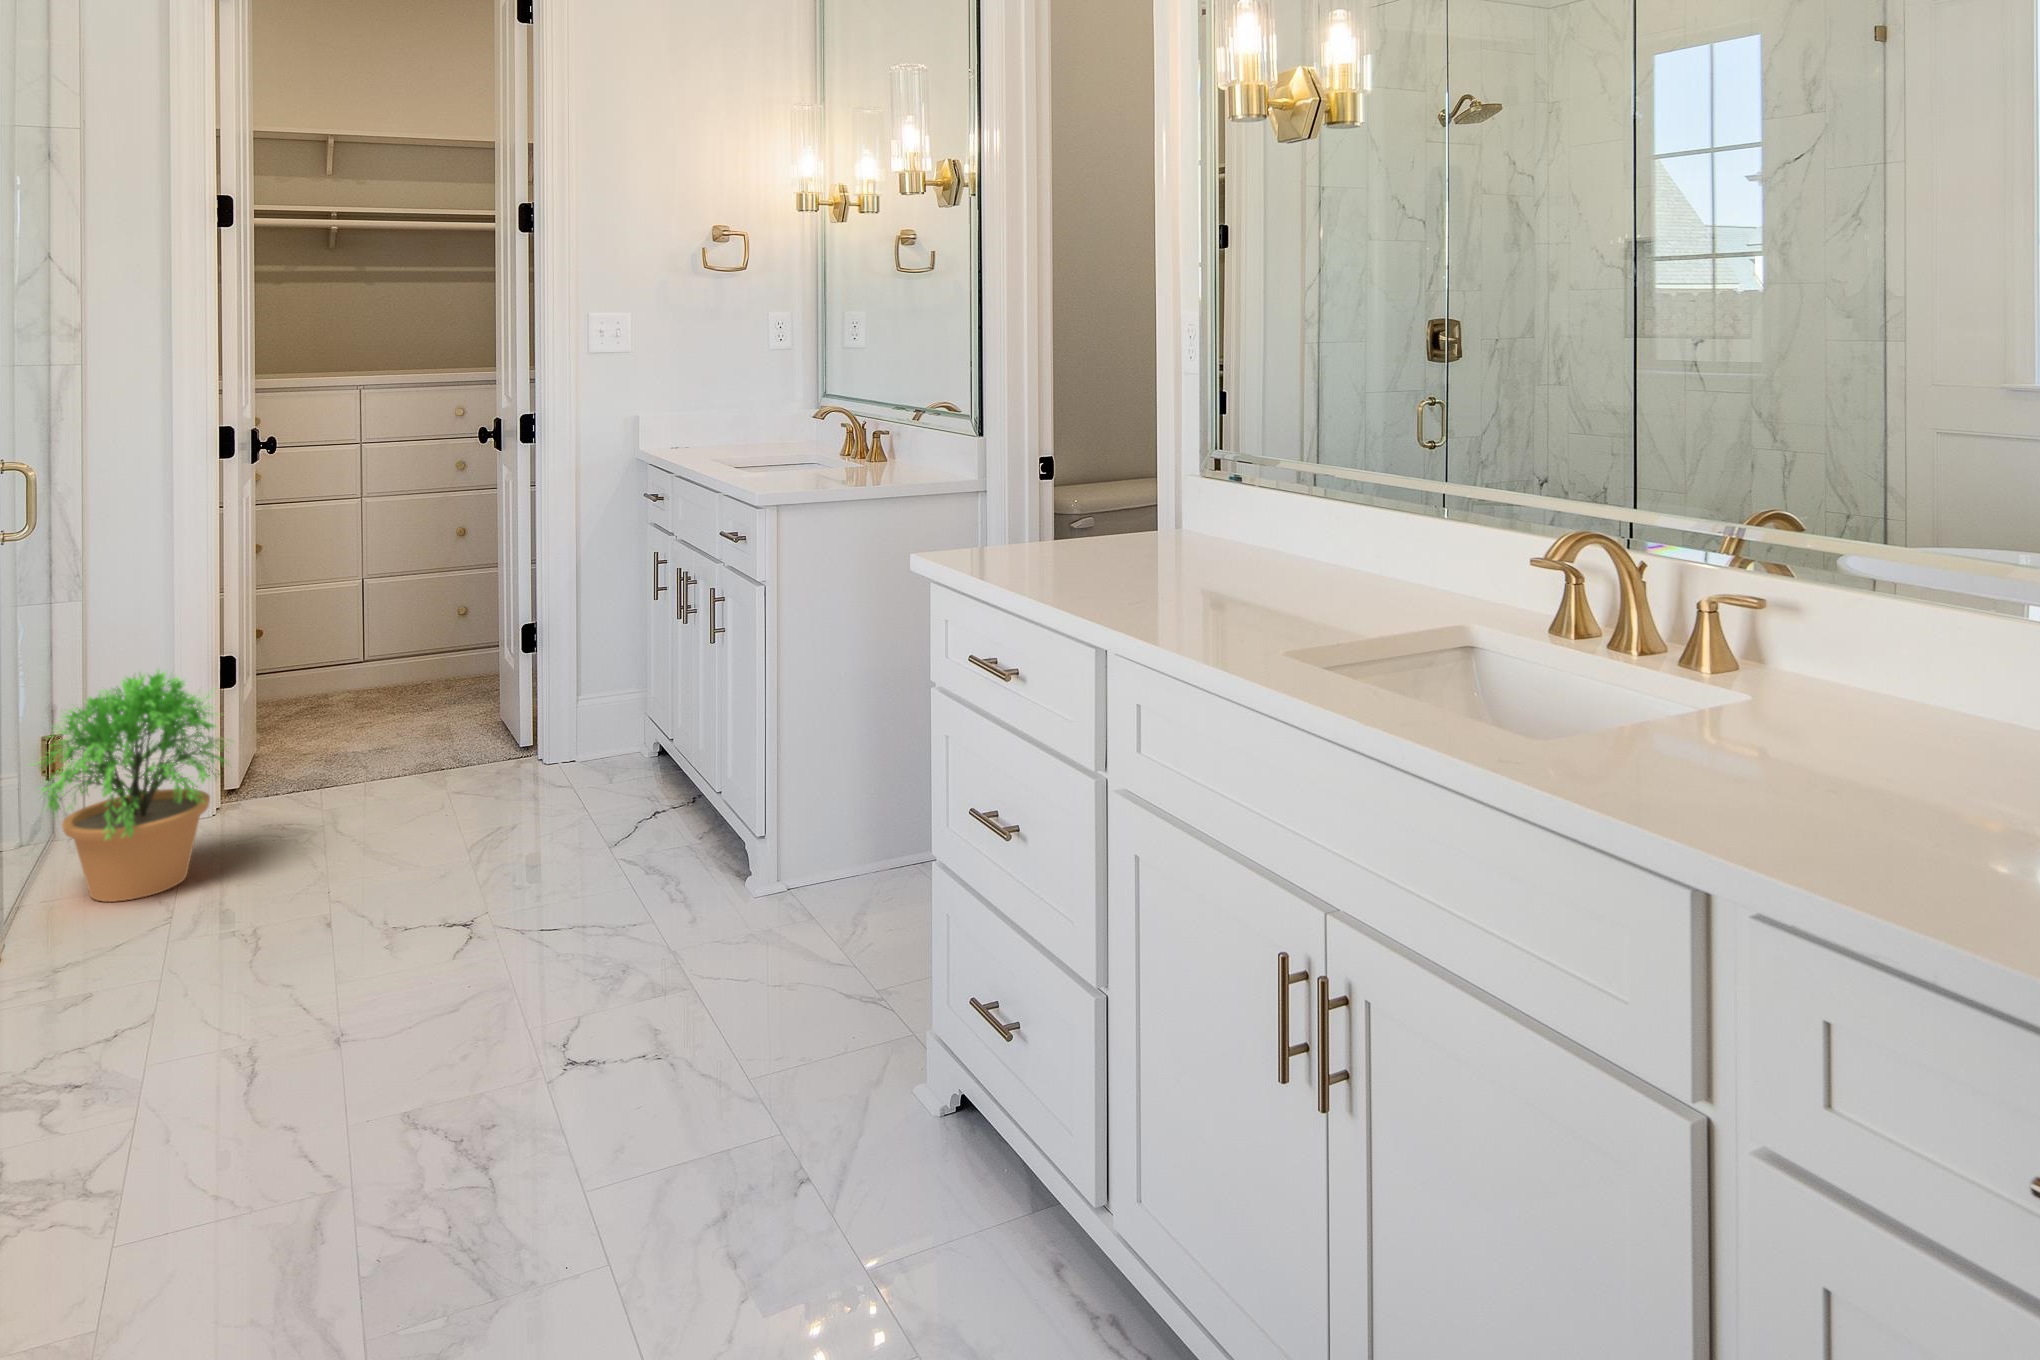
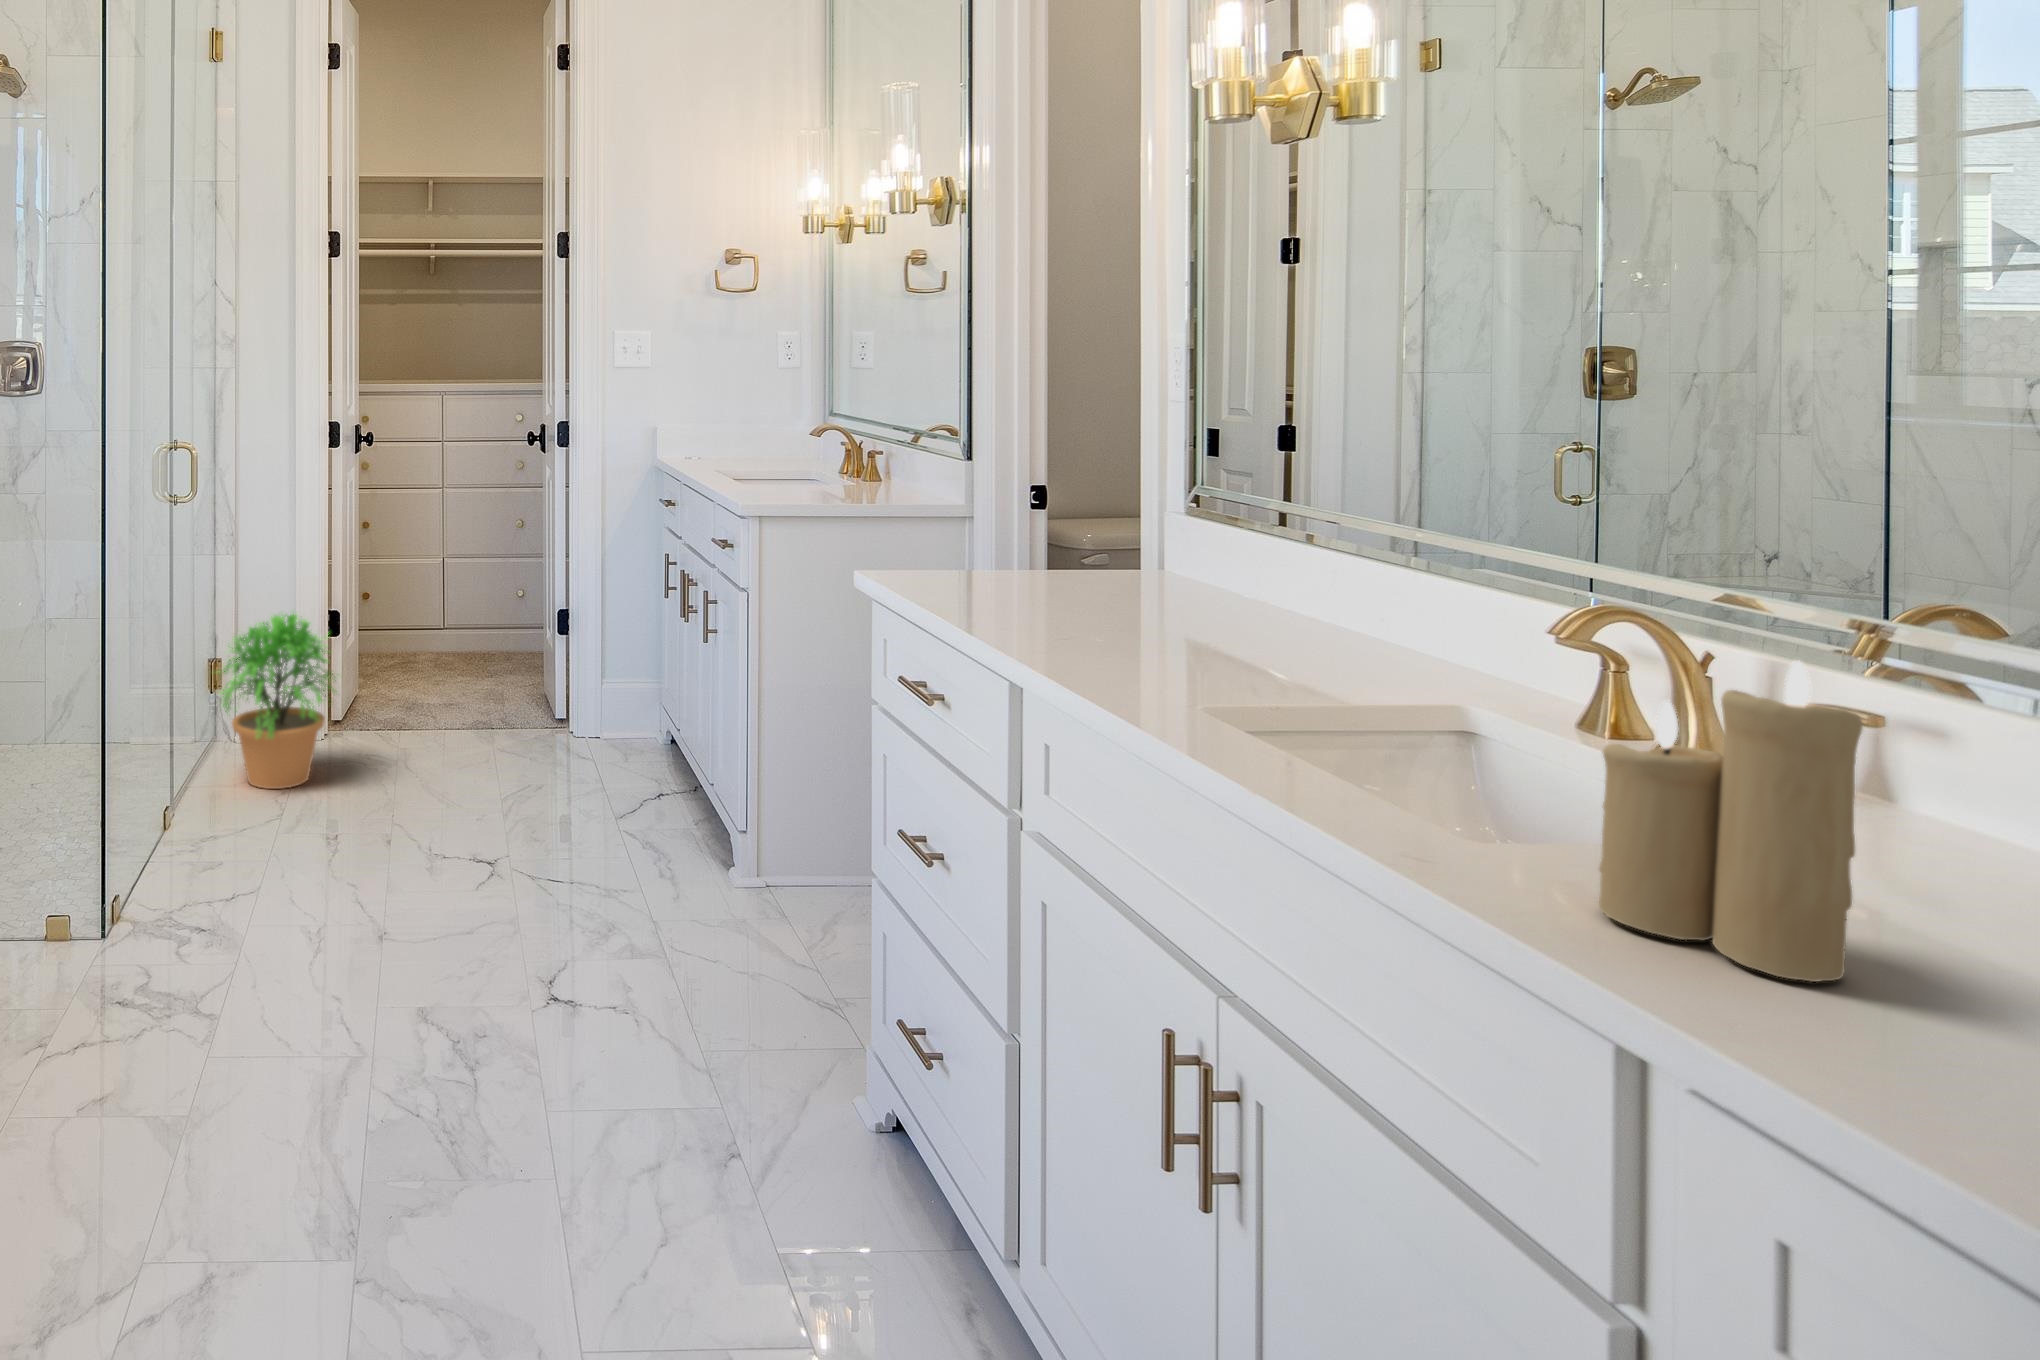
candle: none [1655,563,1832,814] -> present [1599,661,1863,982]

